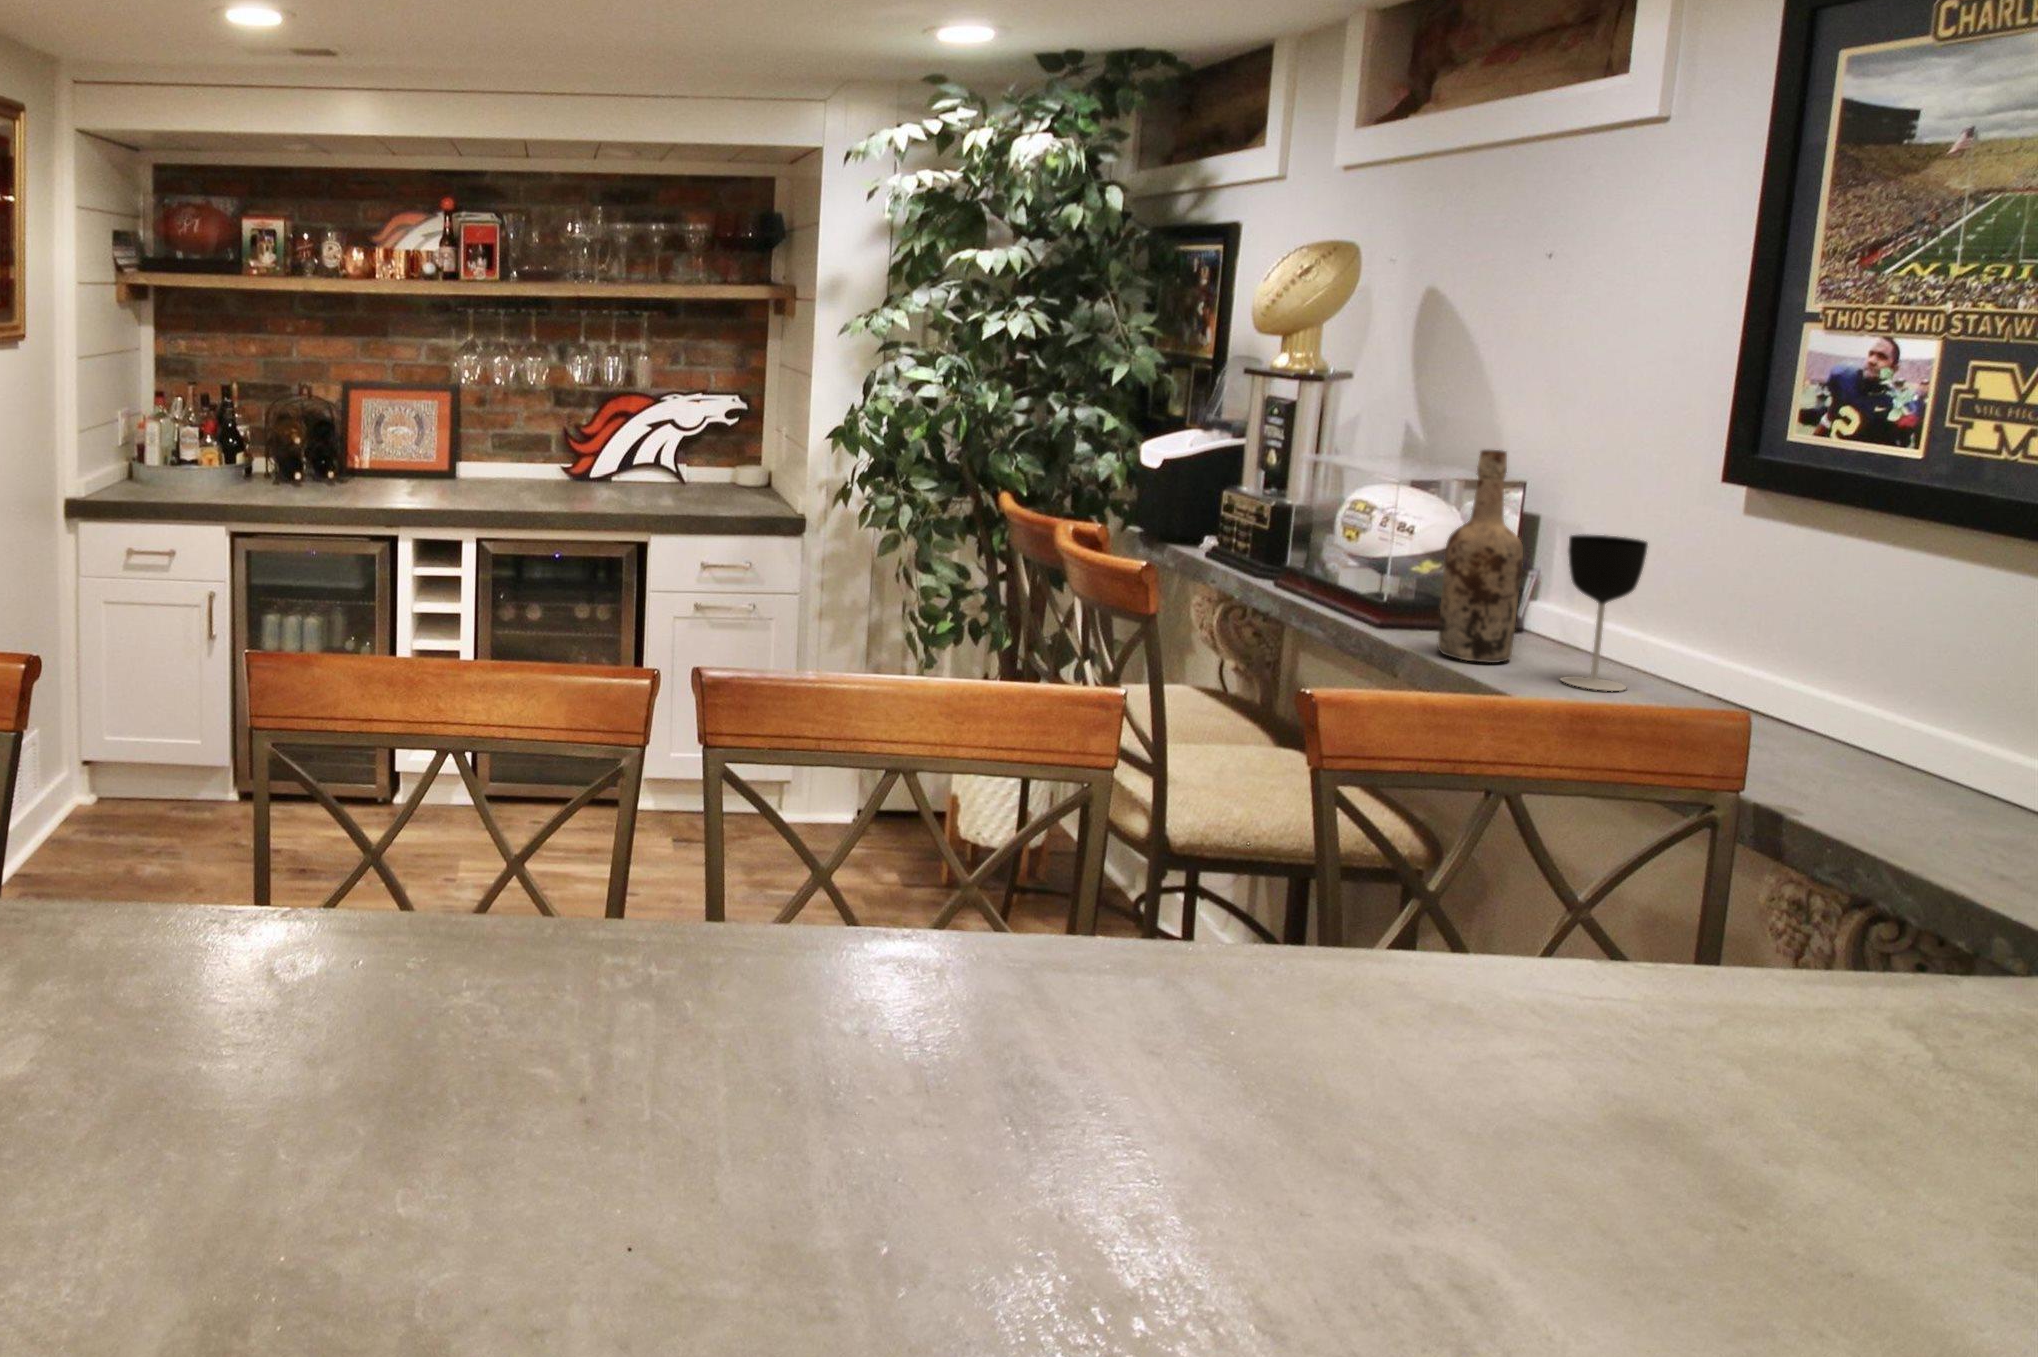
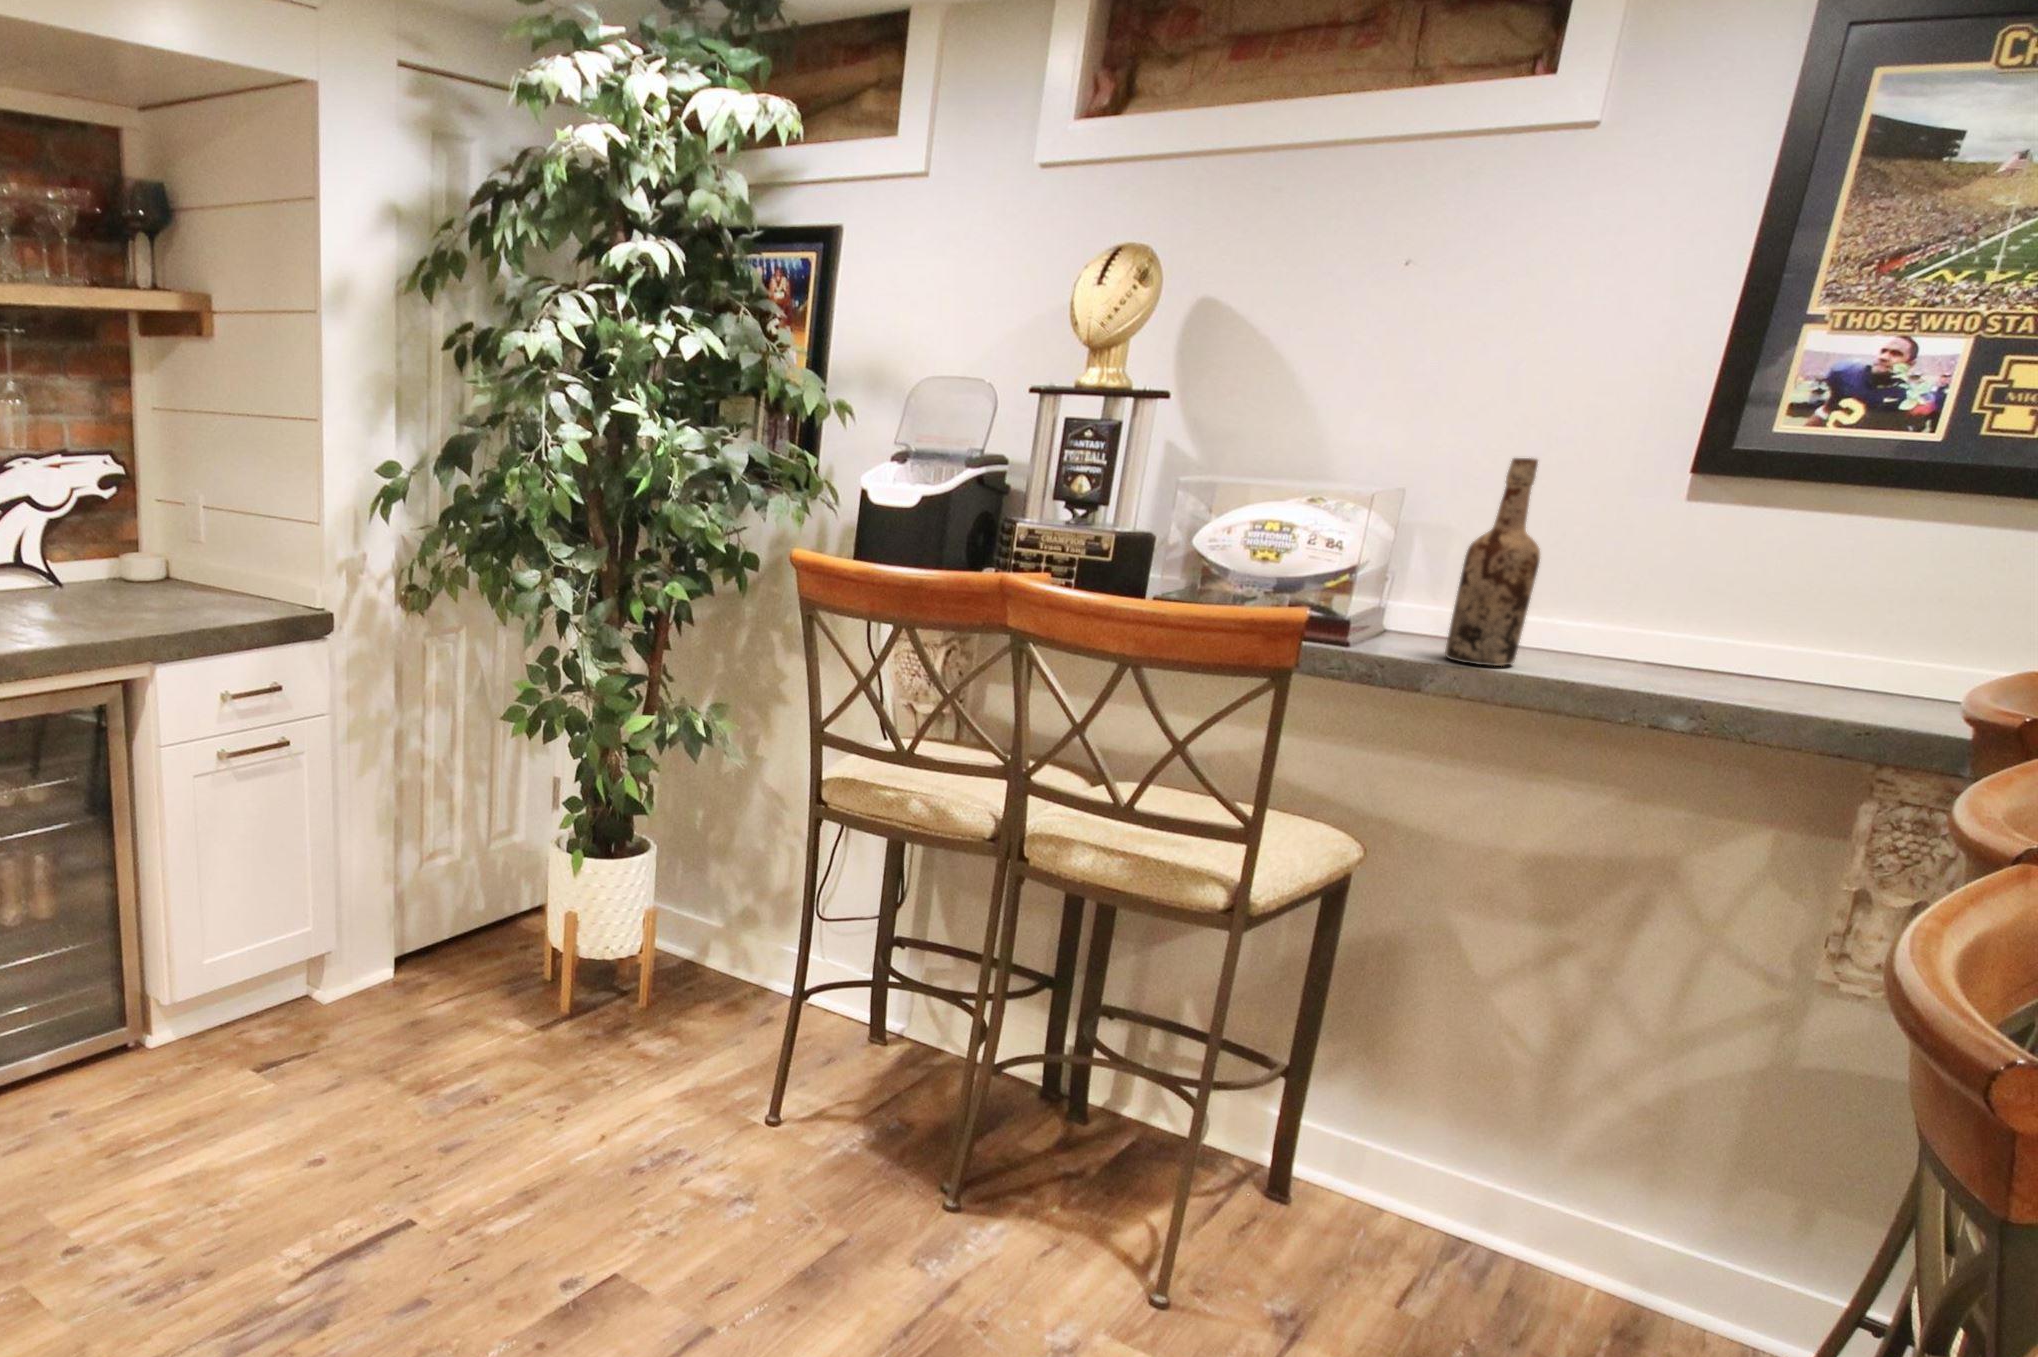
wine glass: present [1561,534,1648,691] -> none [1571,532,1670,674]

